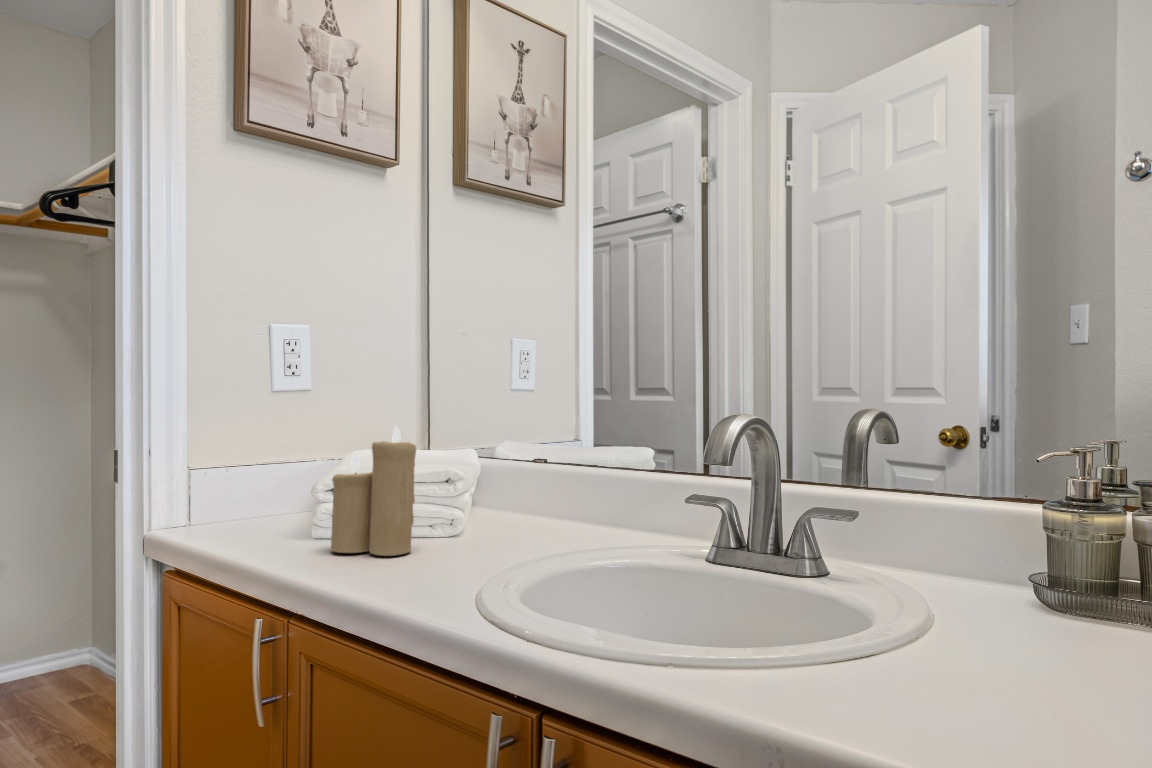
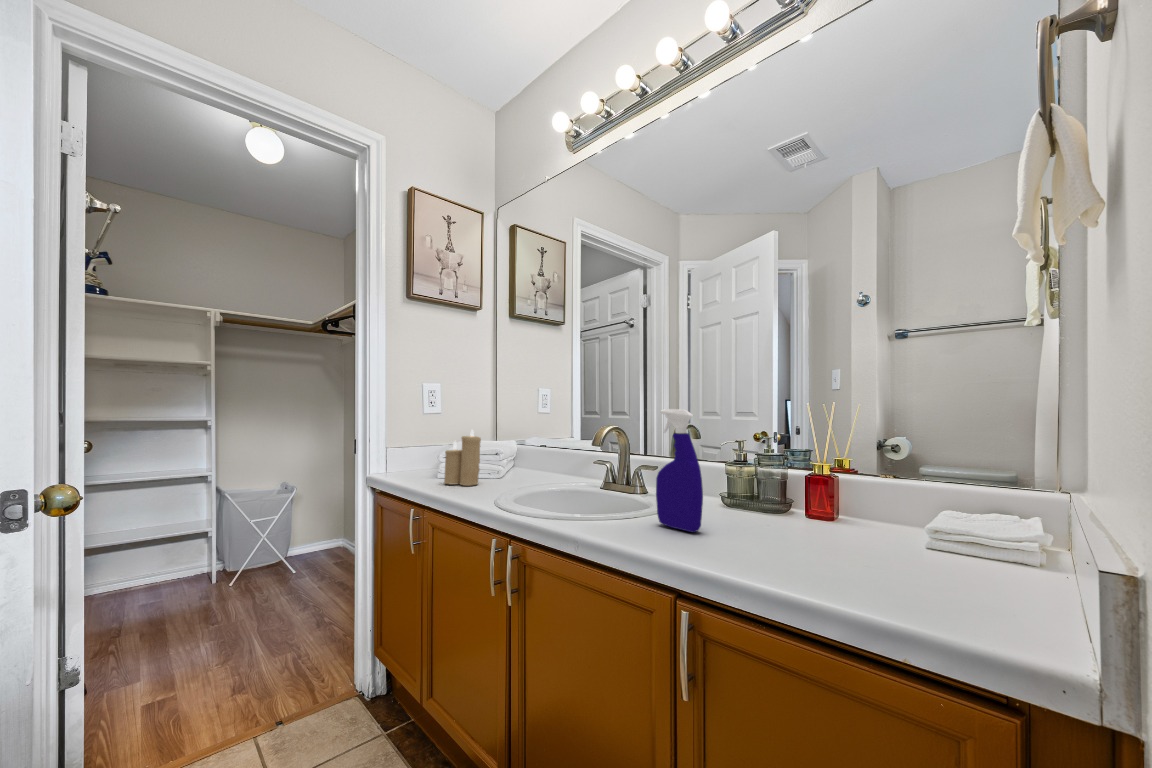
spray bottle: none [934,369,1090,696] -> present [656,409,703,532]

